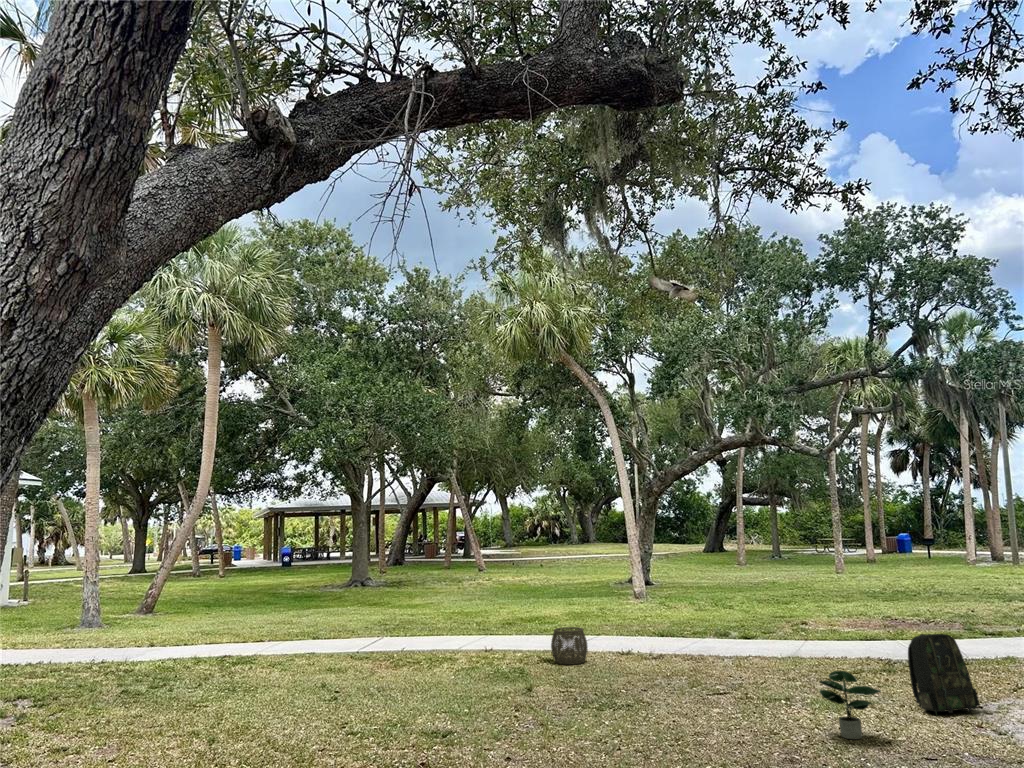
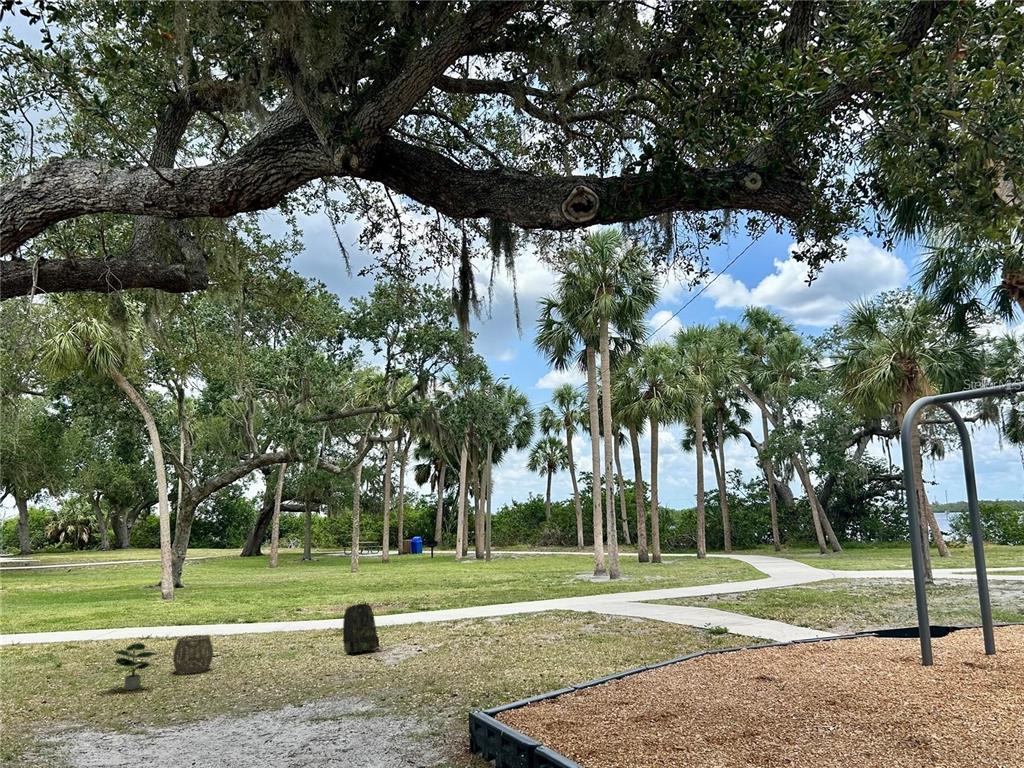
woven basket: present [551,627,588,664] -> present [173,635,213,674]
potted plant: present [819,671,881,739] -> present [115,643,157,690]

